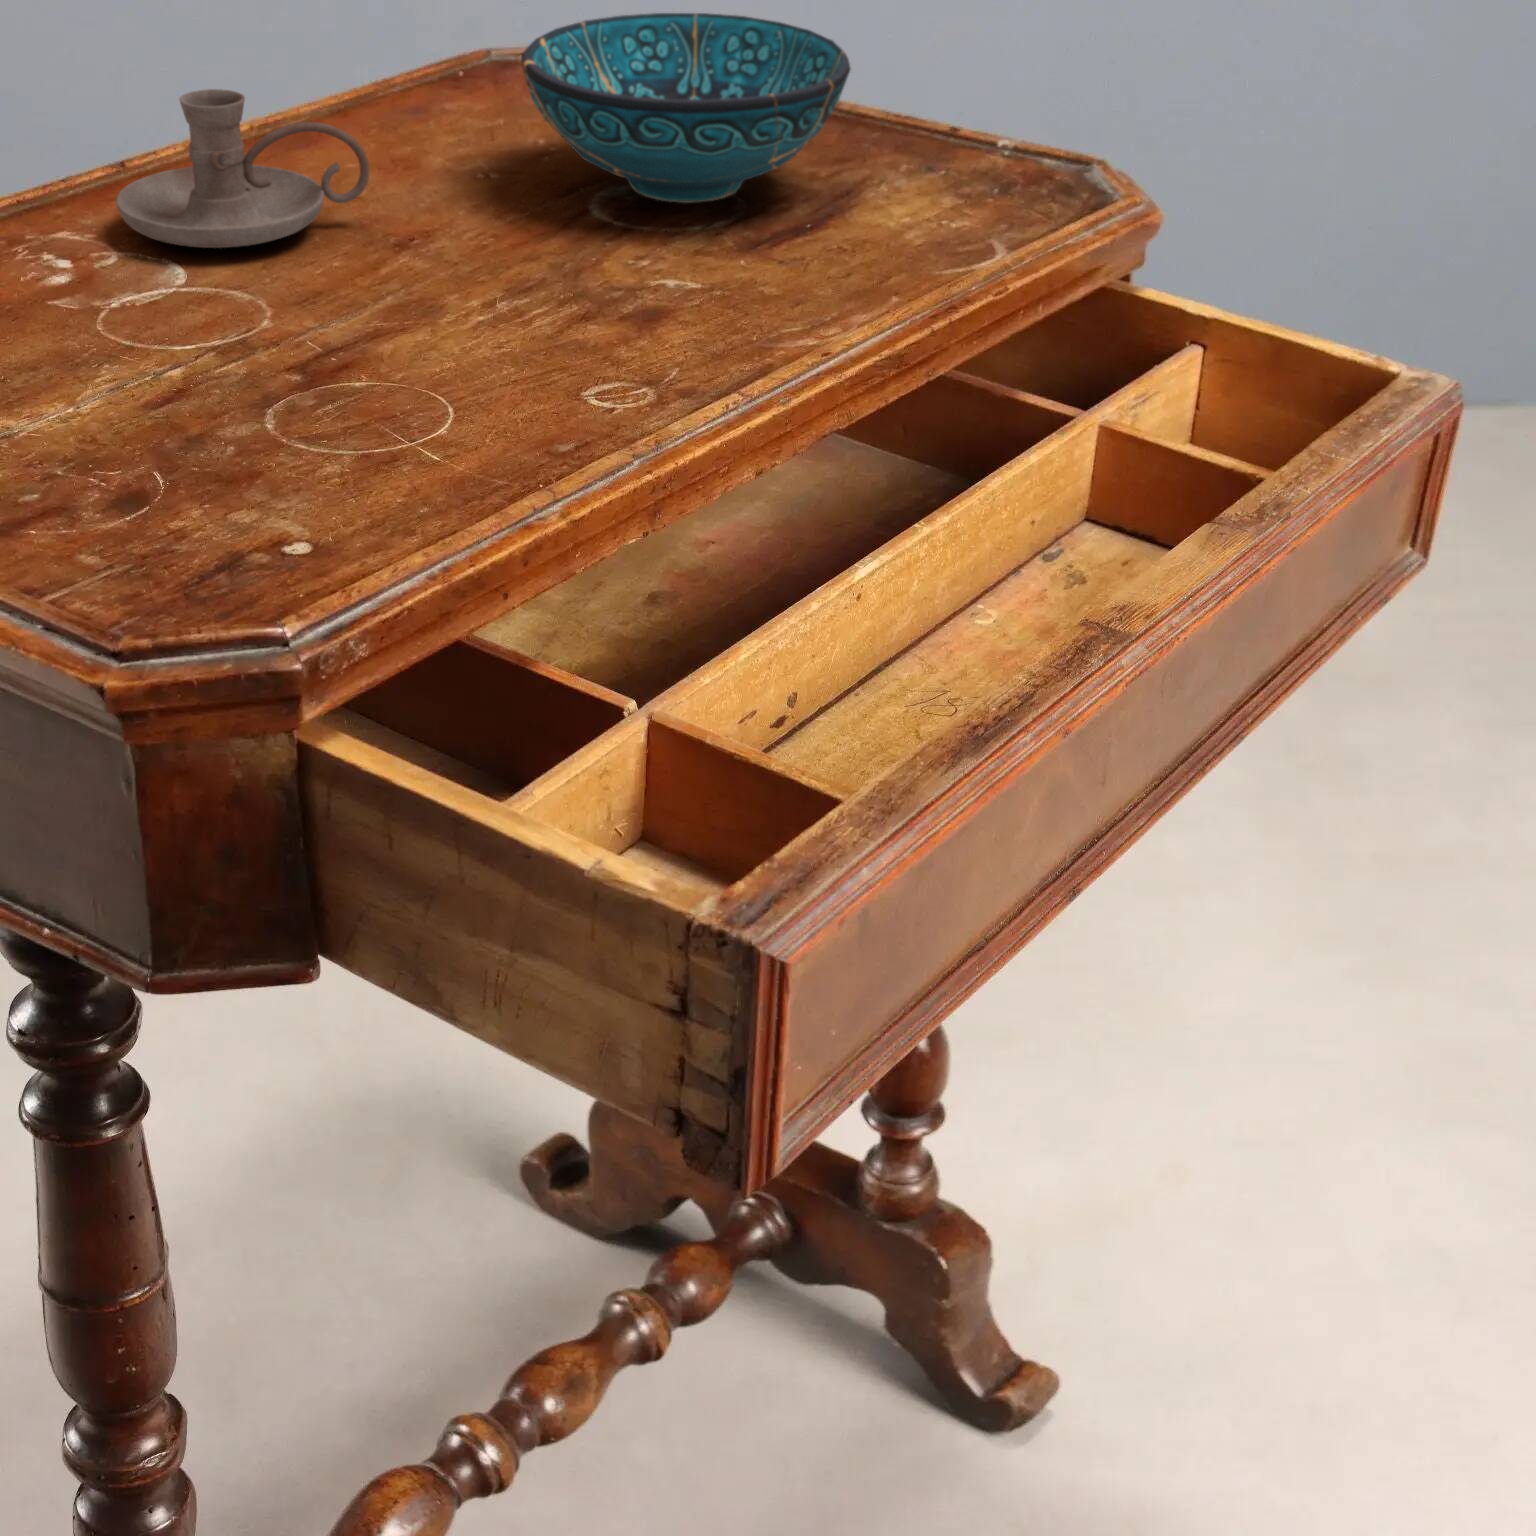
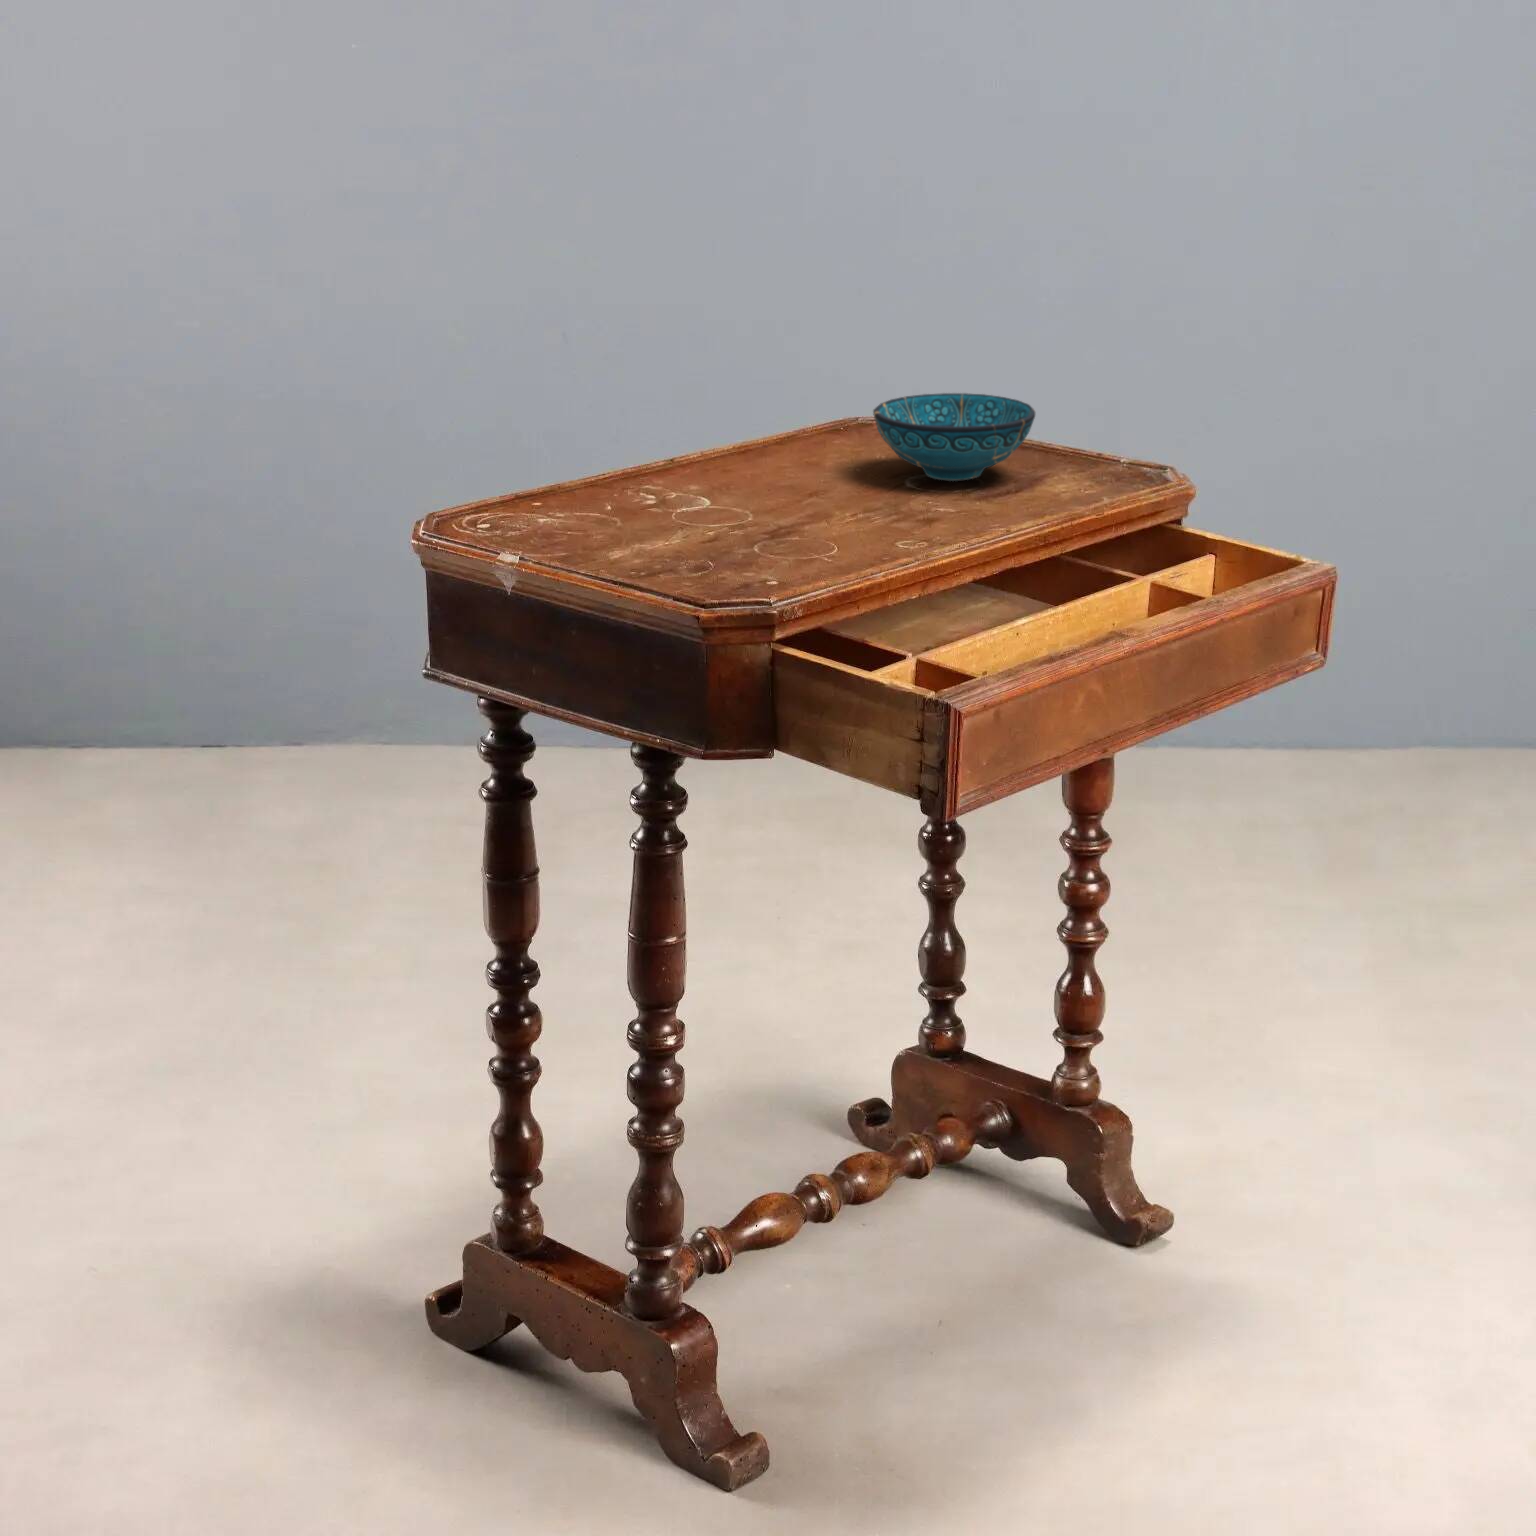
candle holder: present [116,89,370,248] -> none [680,422,799,492]

